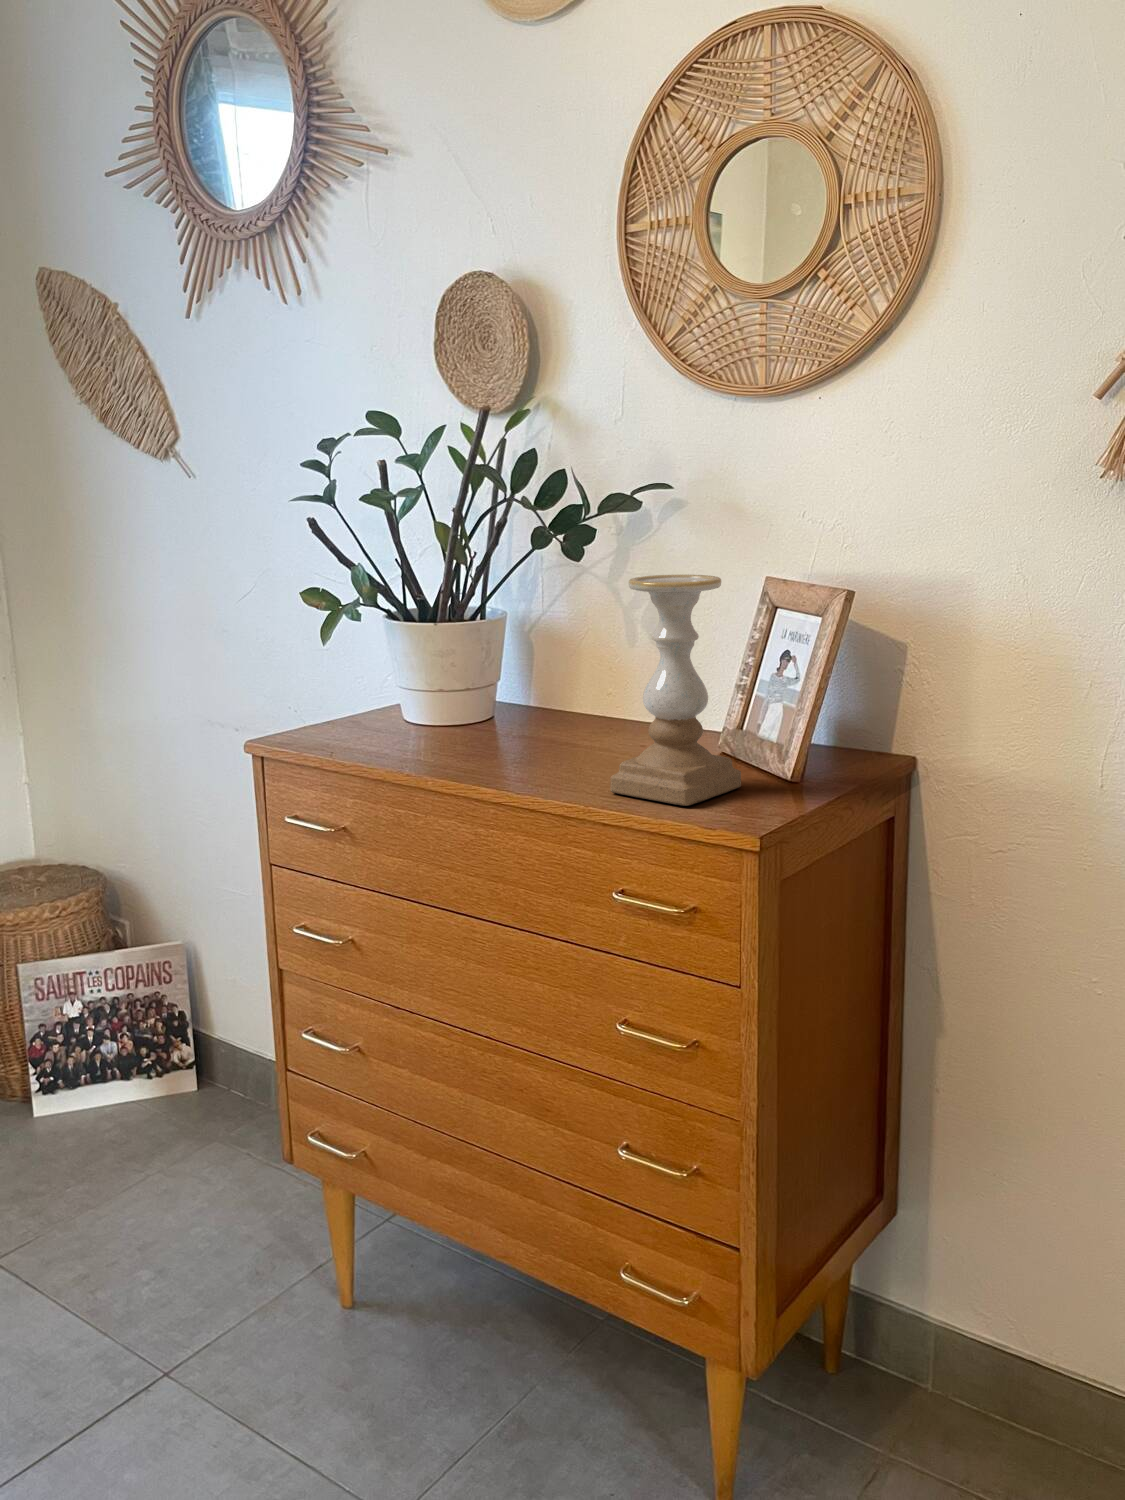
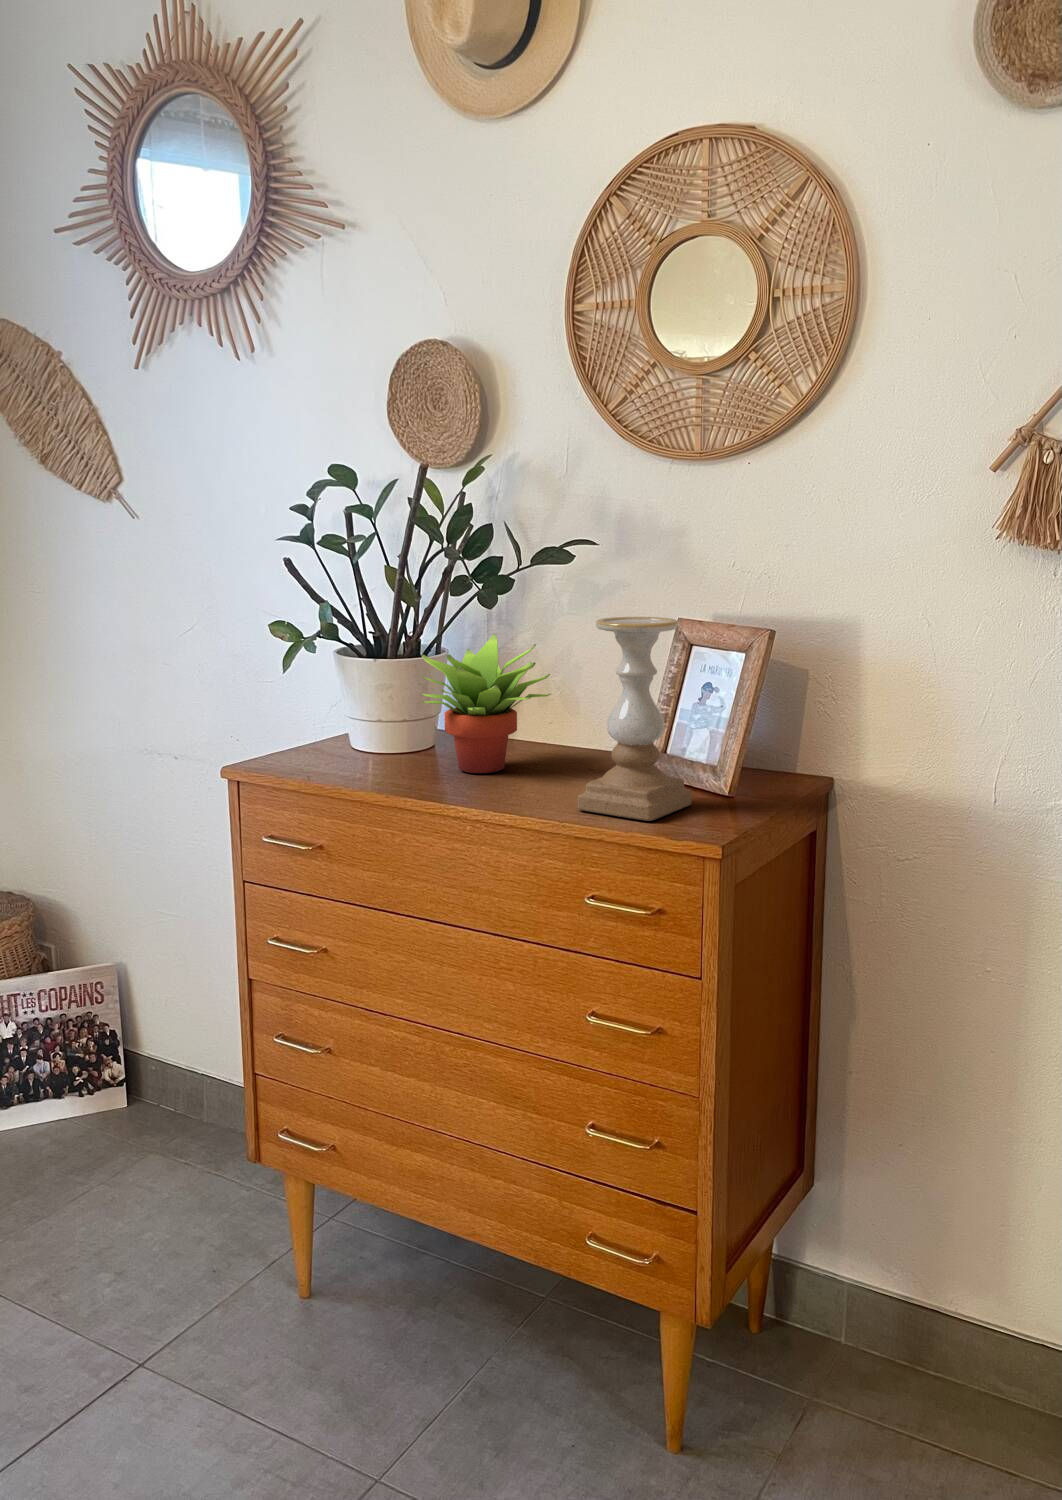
succulent plant: none [451,595,598,749] -> present [421,634,551,773]

